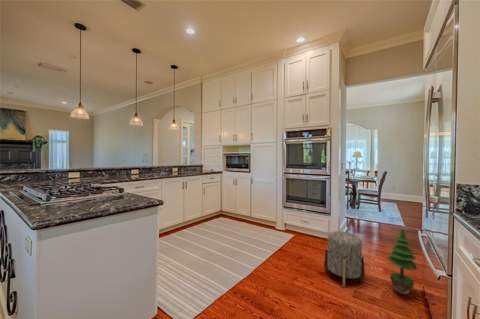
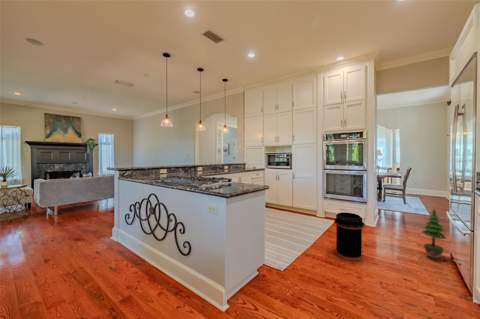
stool: present [324,231,365,287] -> none [369,213,403,254]
trash can: none [276,232,312,301] -> present [334,213,364,261]

